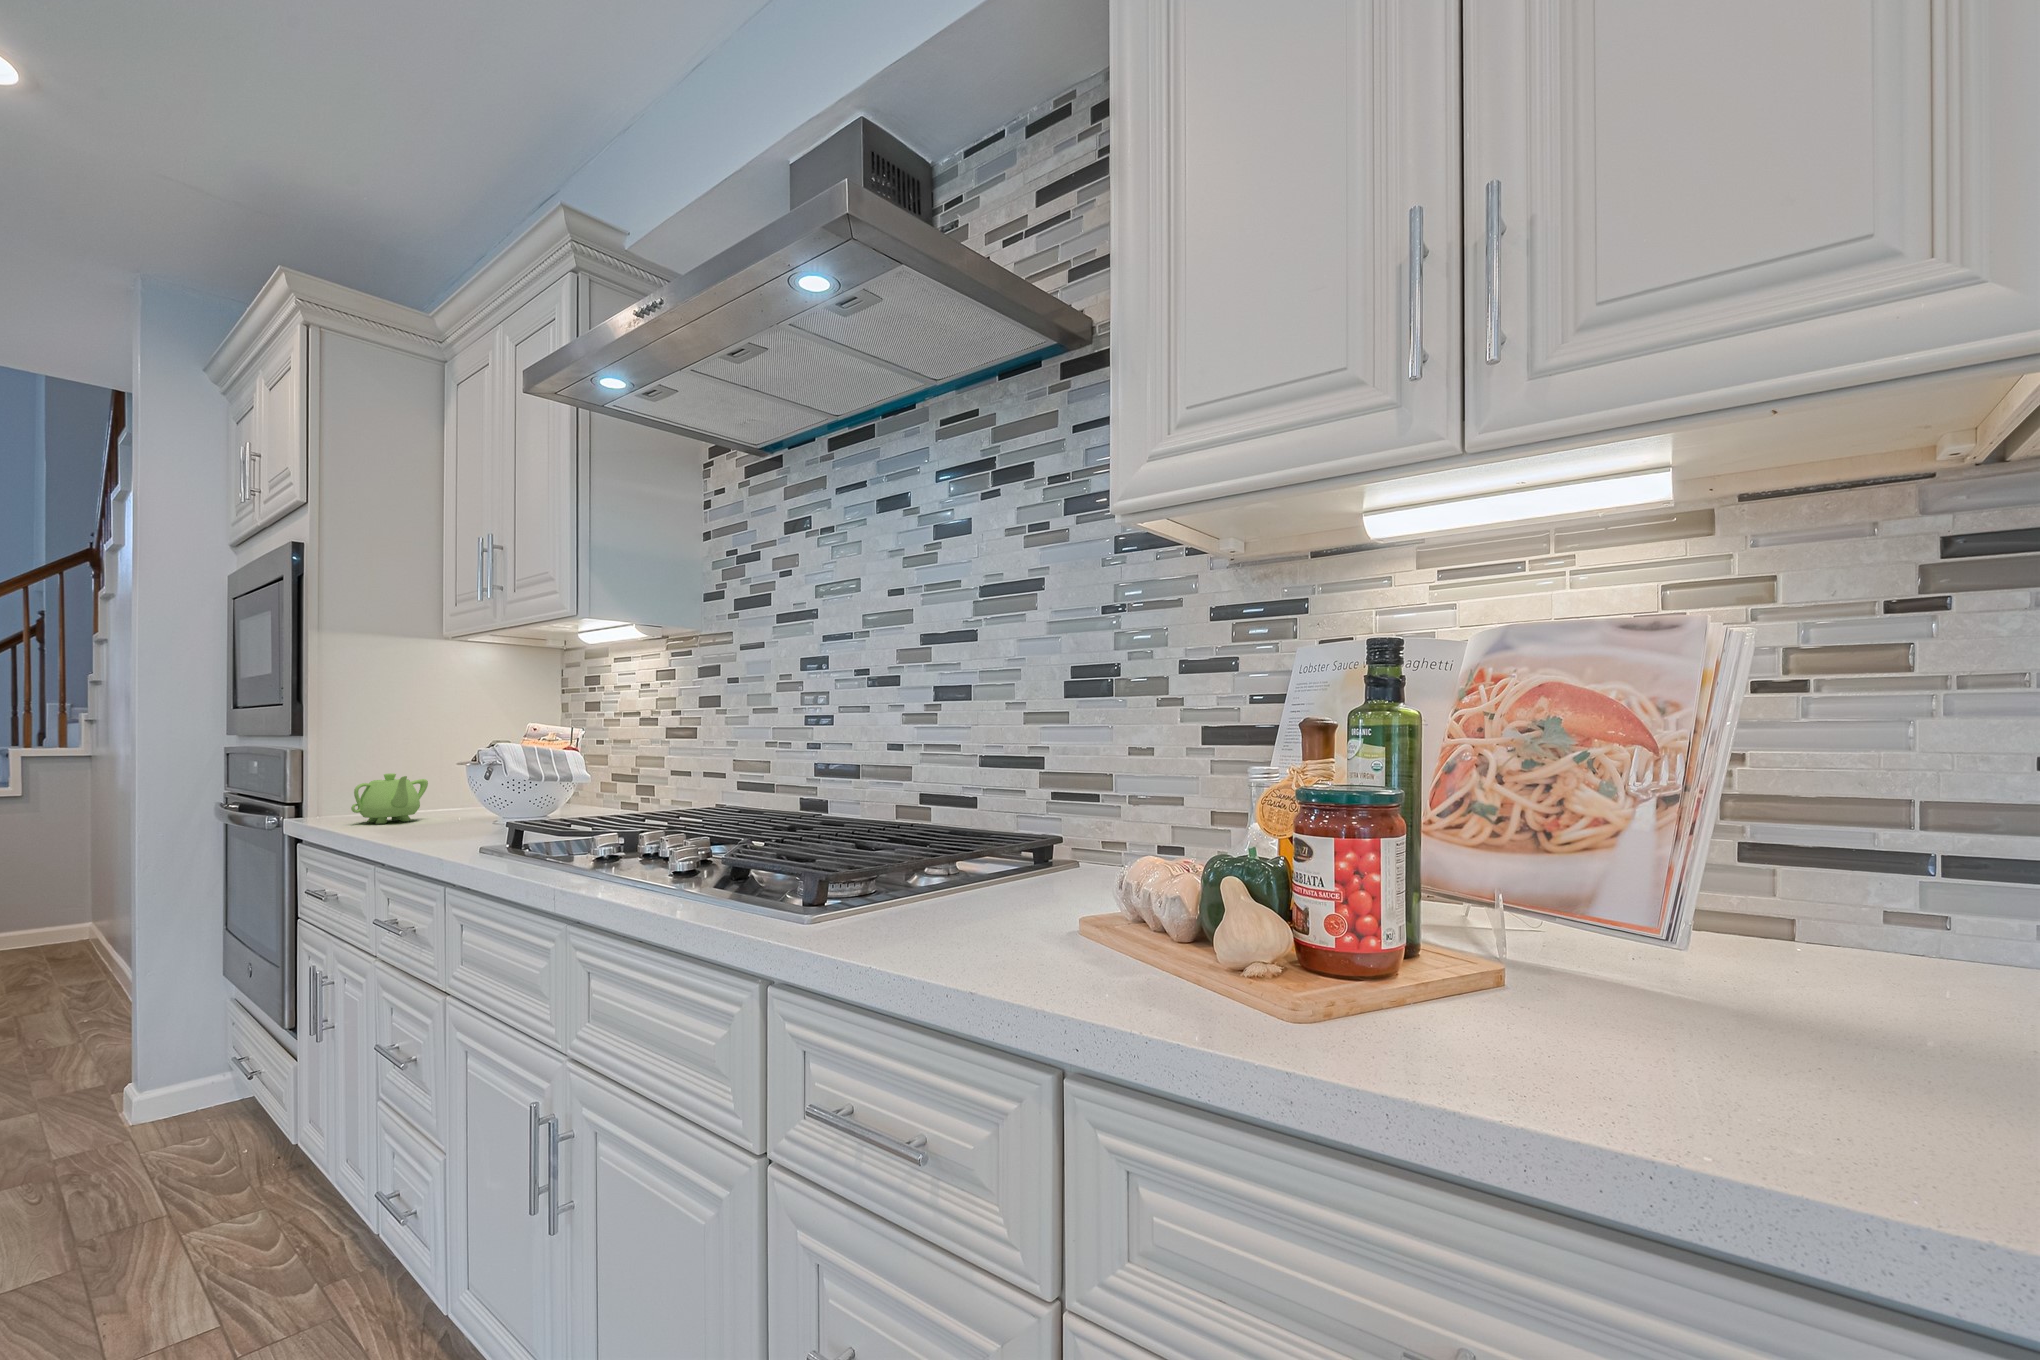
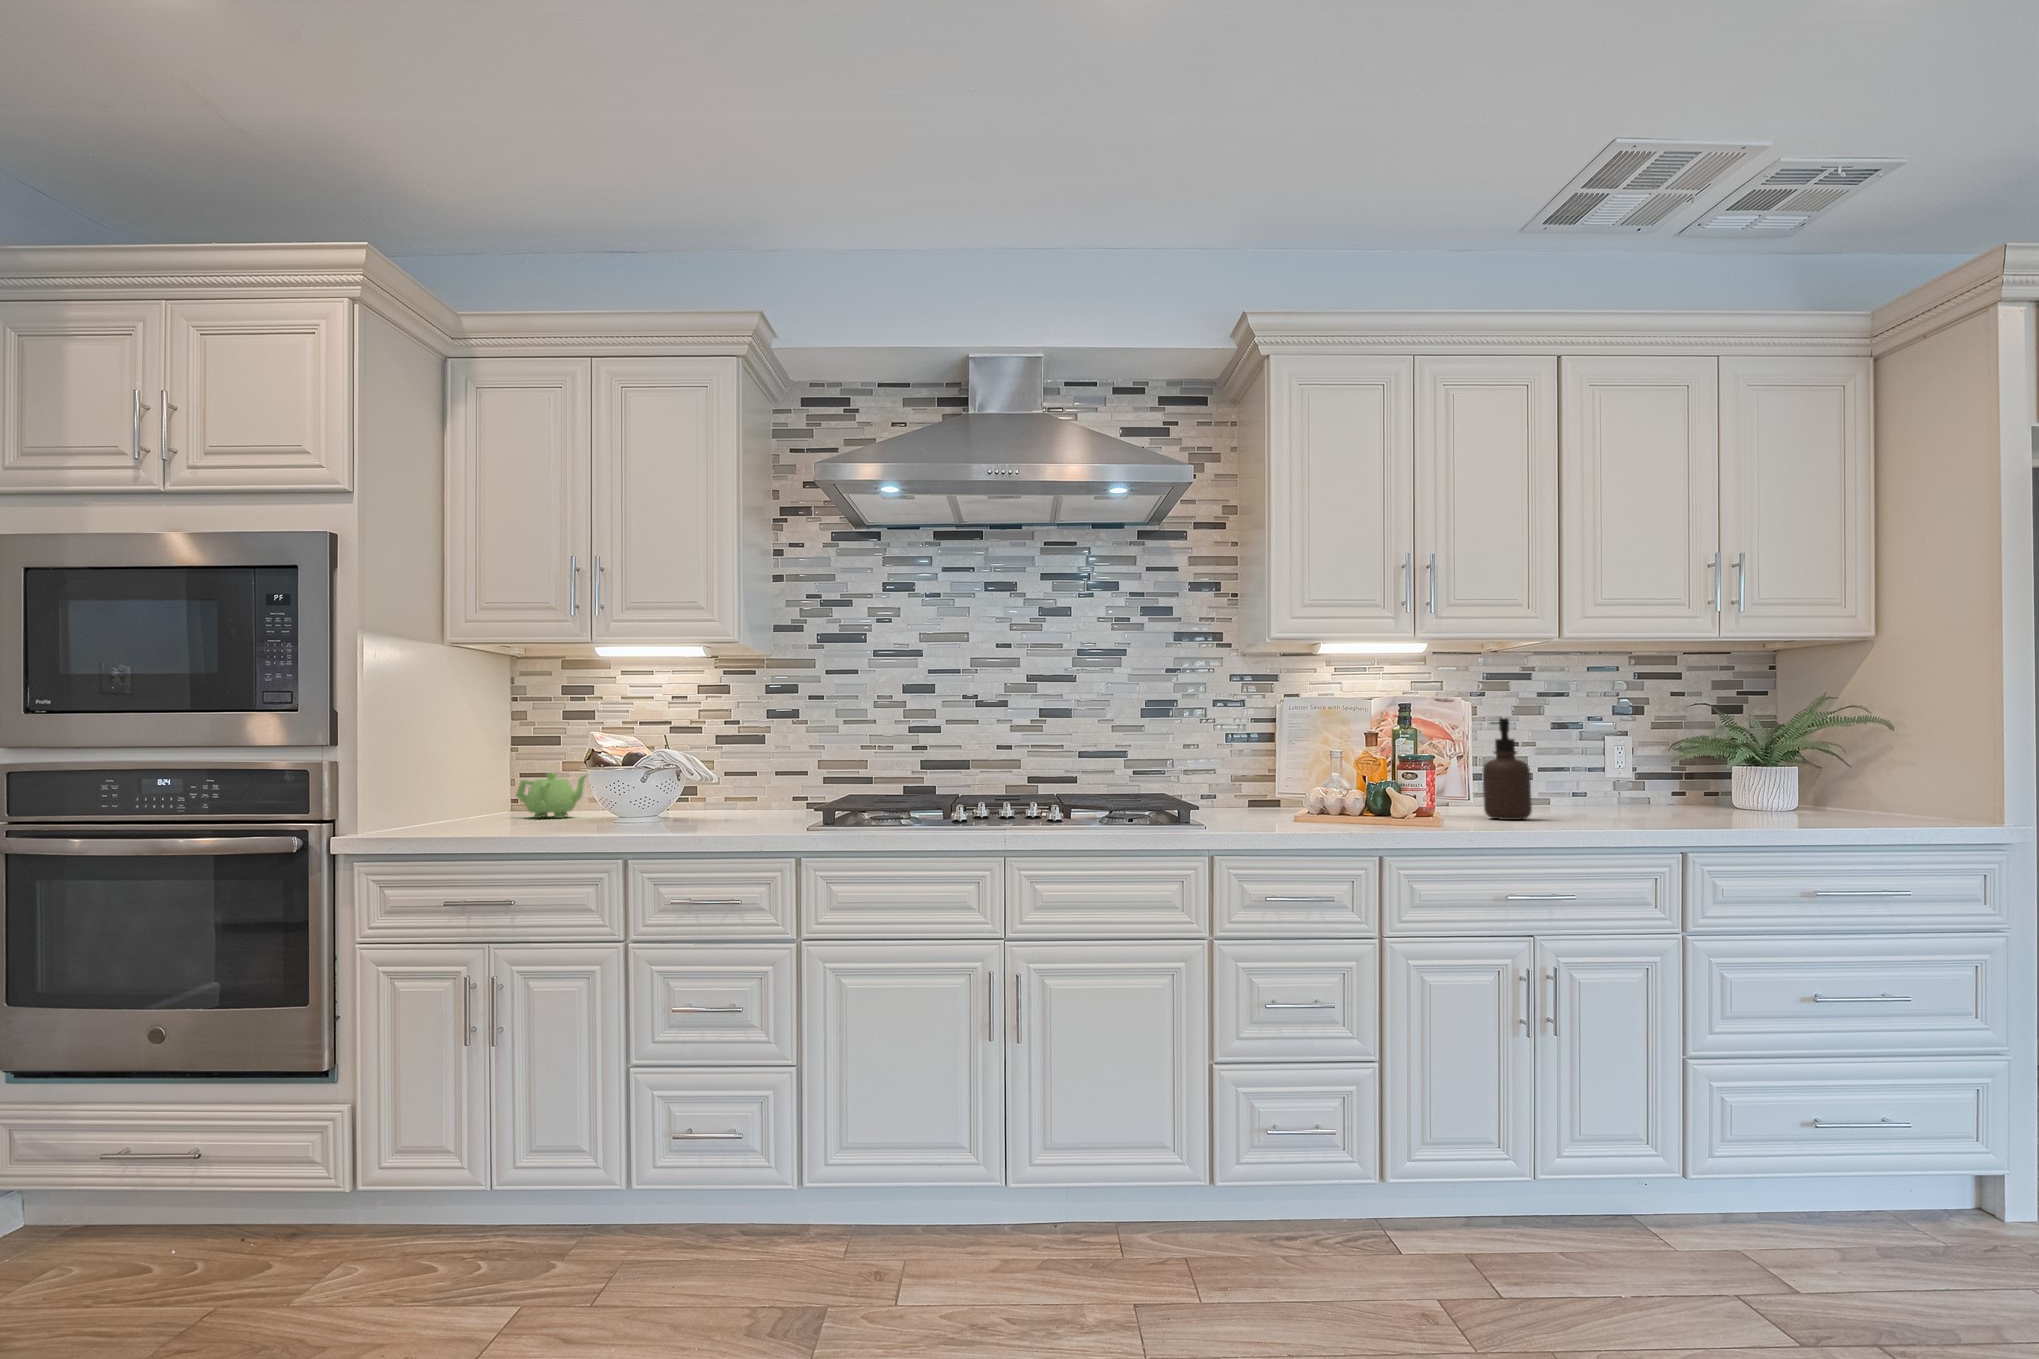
soap dispenser: none [1524,688,1733,1088] -> present [1483,718,1532,820]

